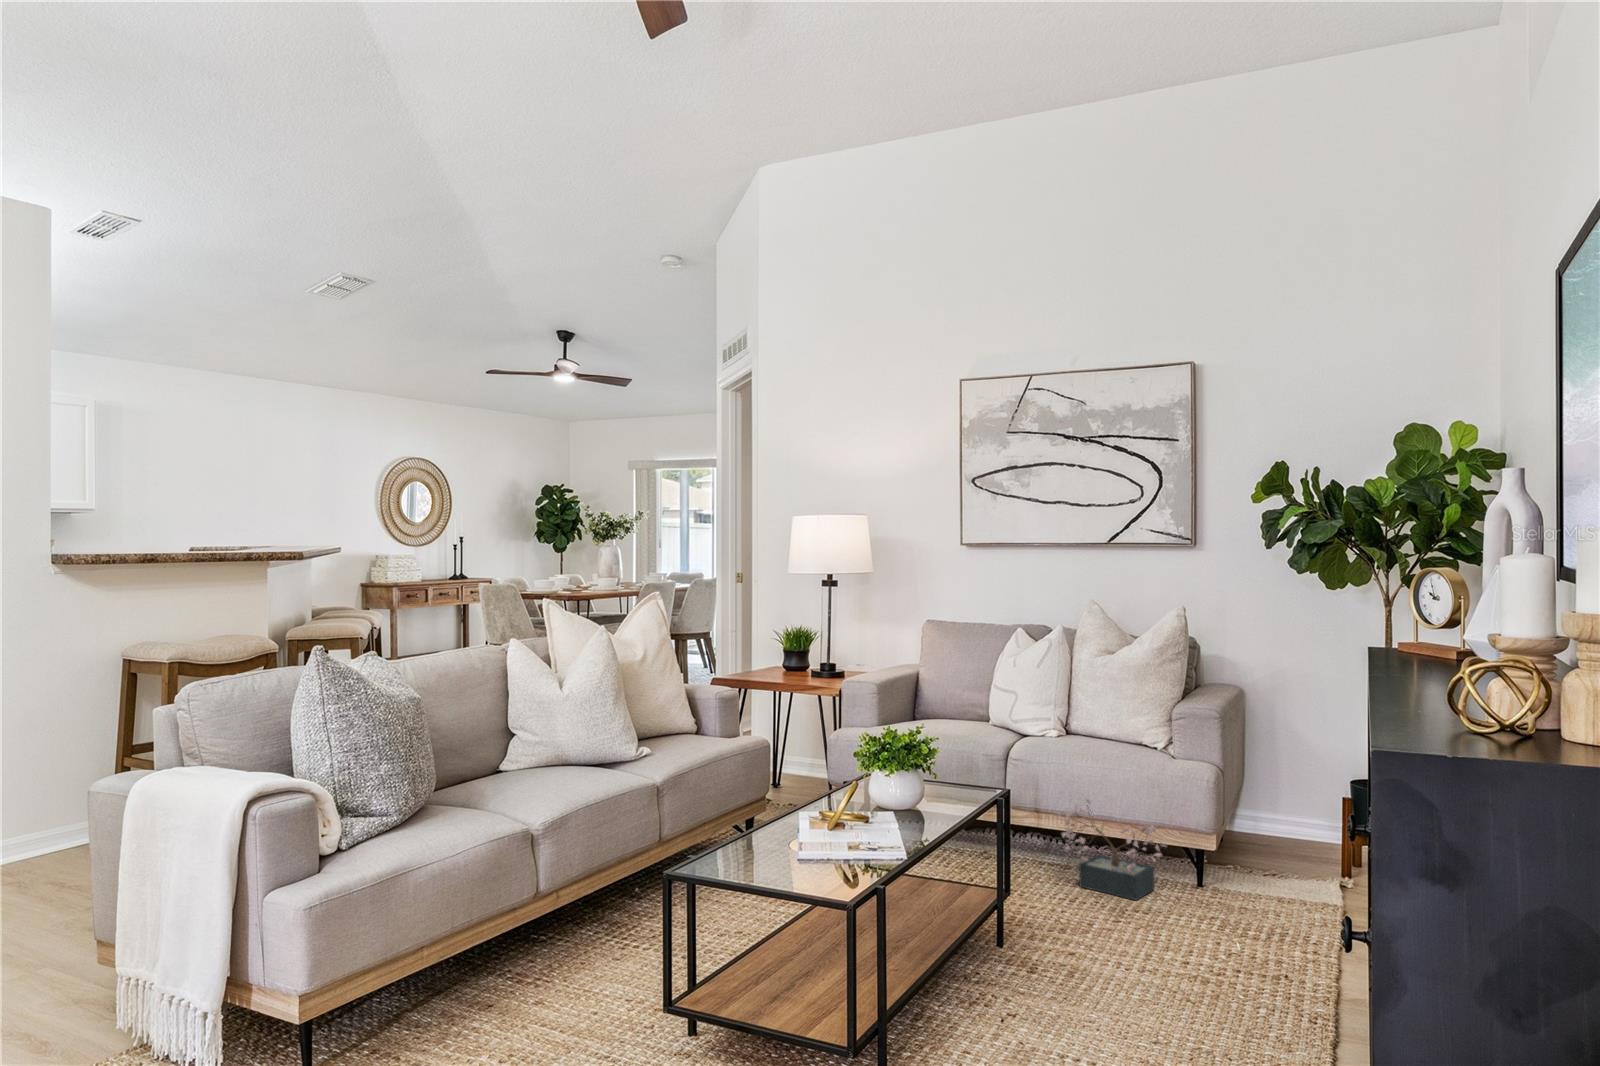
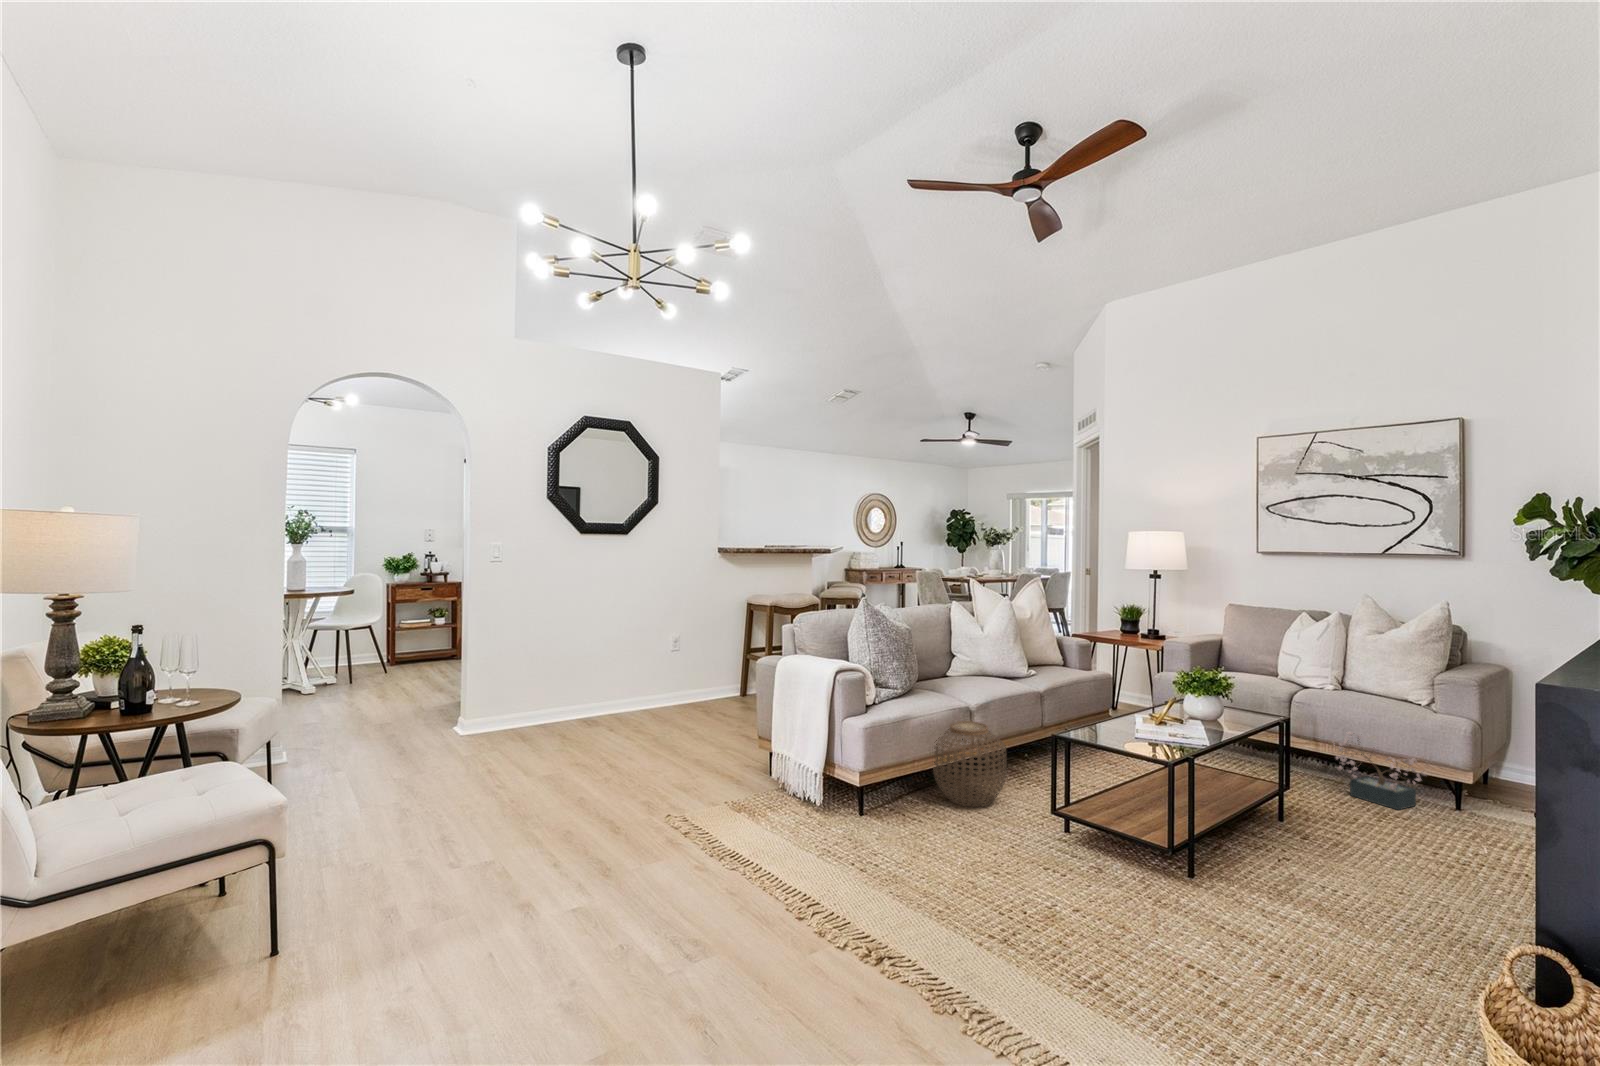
woven basket: none [458,856,593,1015] -> present [933,721,1006,807]

